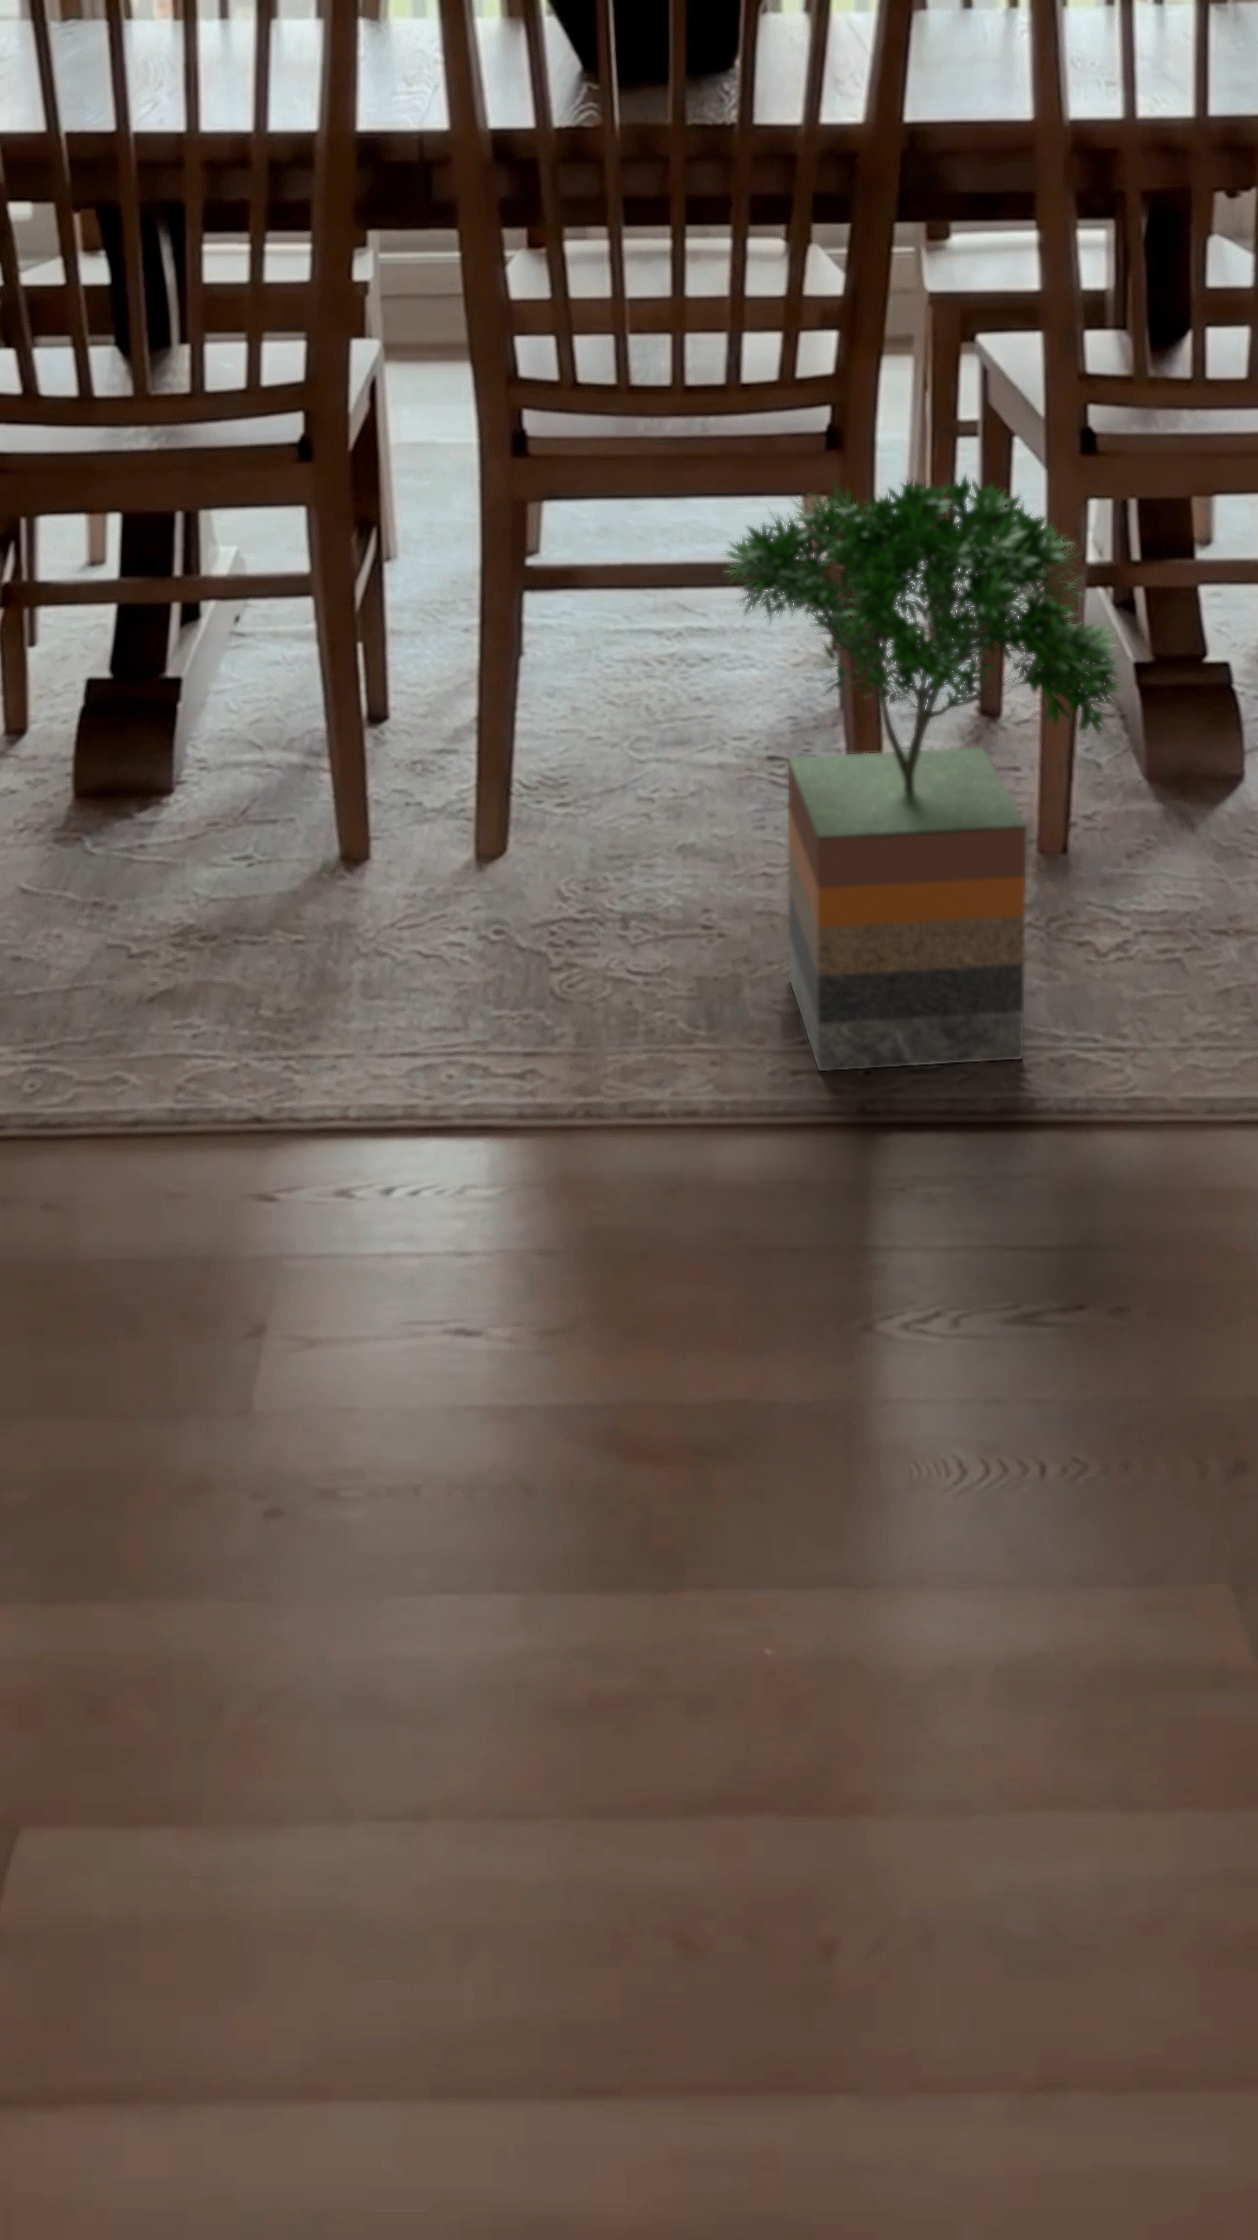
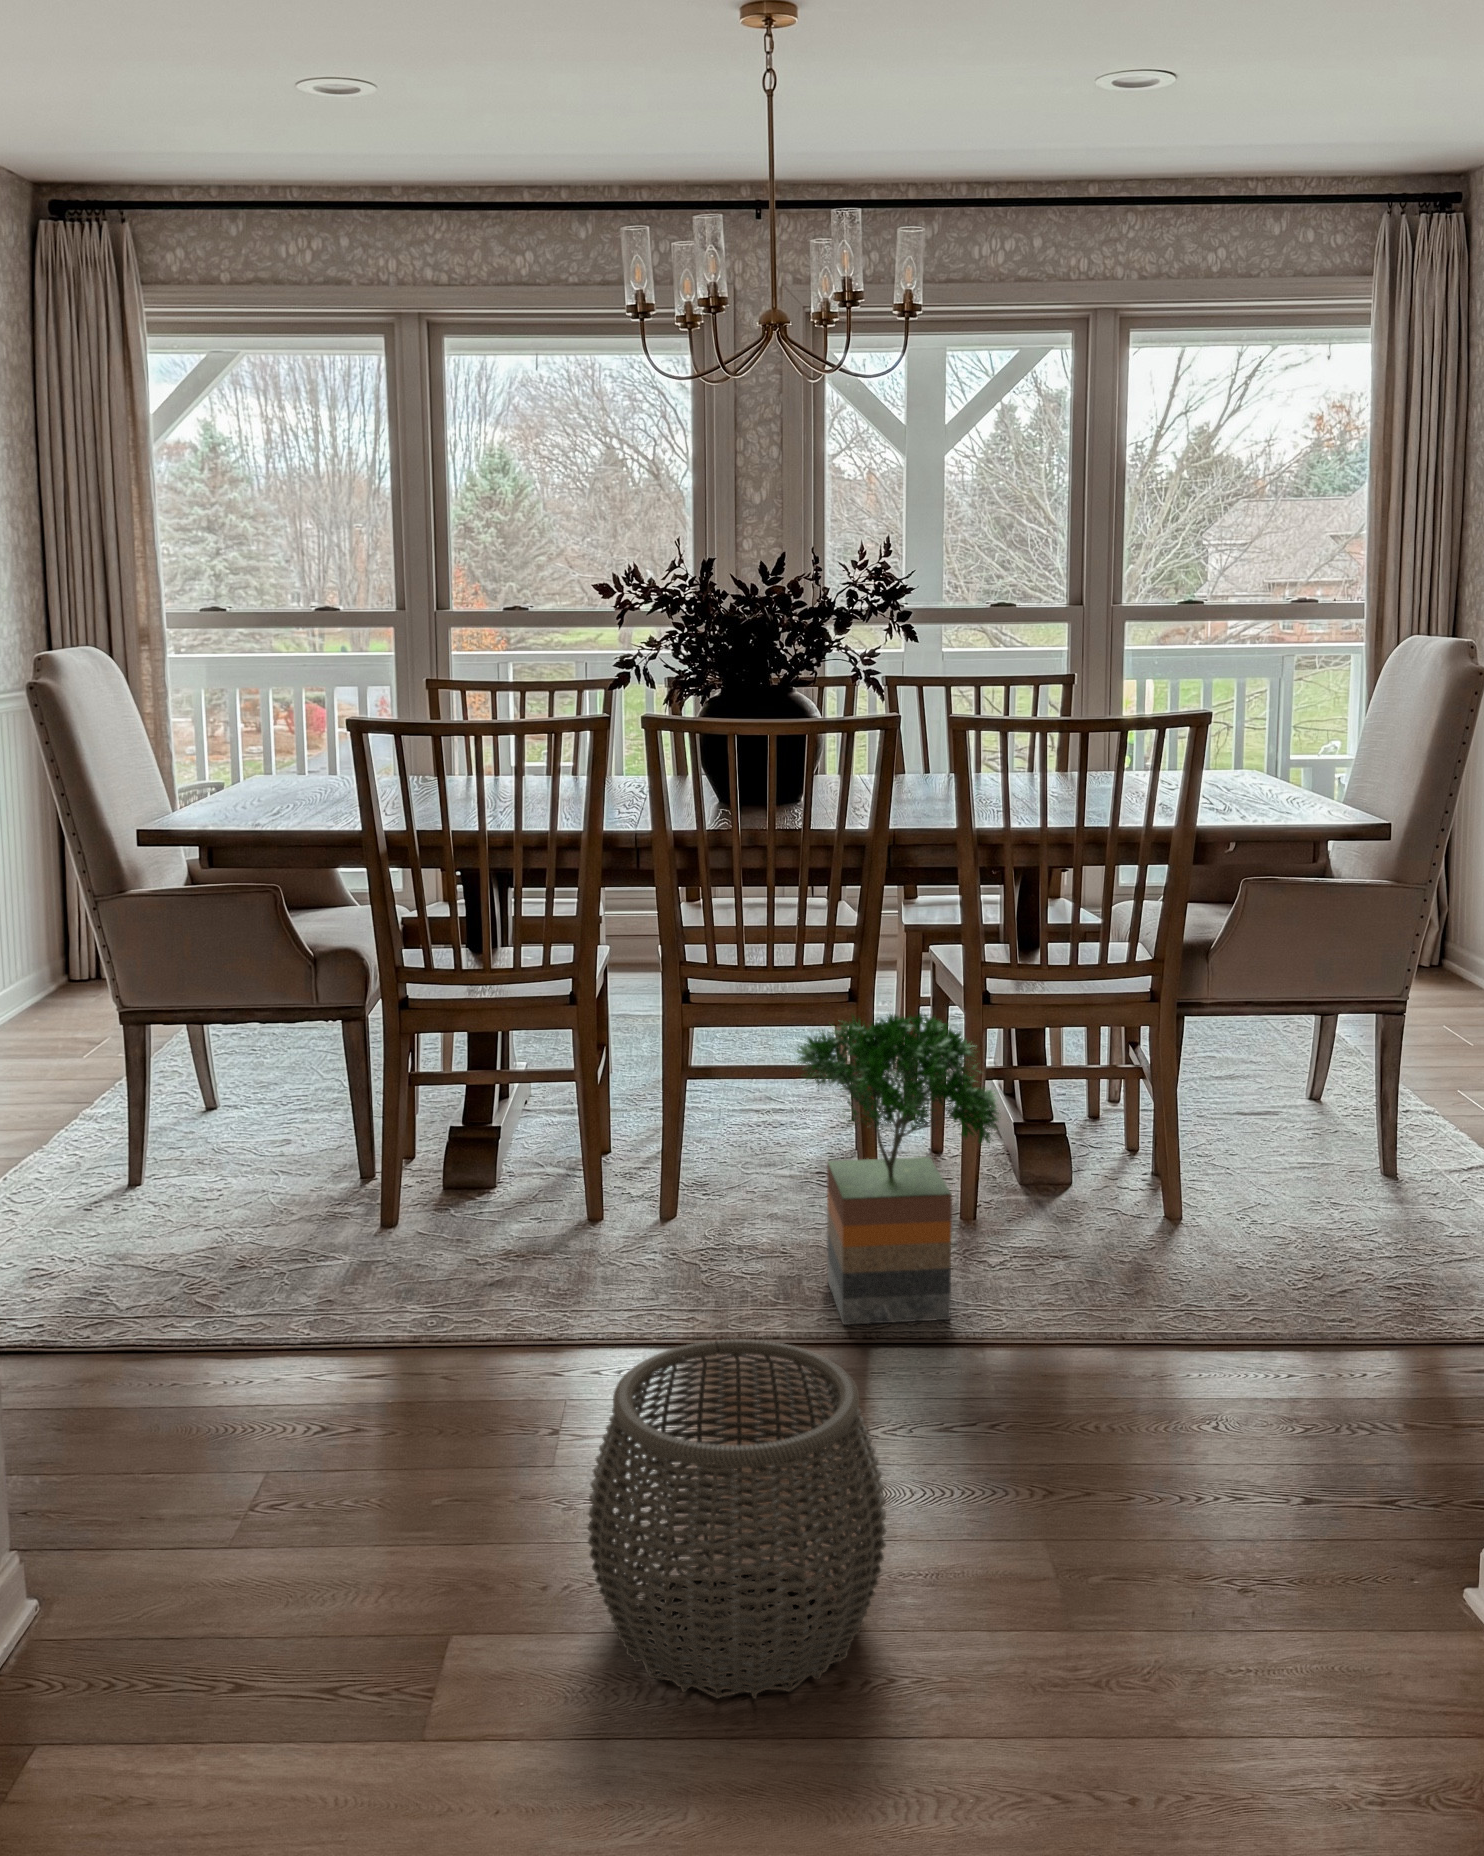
woven basket: none [303,1174,910,1923] -> present [588,1339,886,1699]

